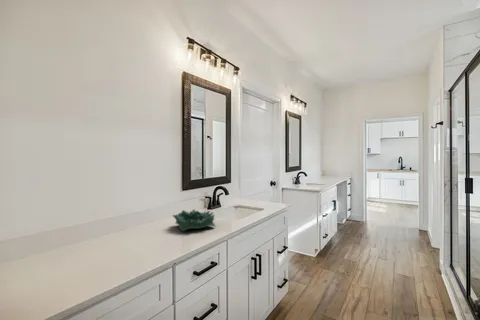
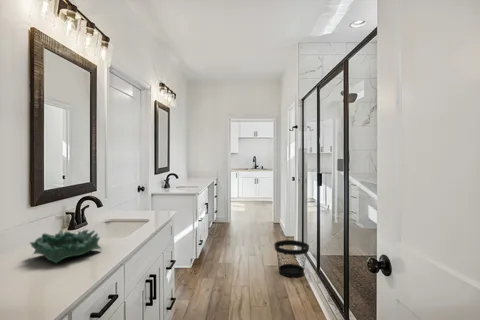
wastebasket: none [401,247,447,290] -> present [274,240,309,277]

